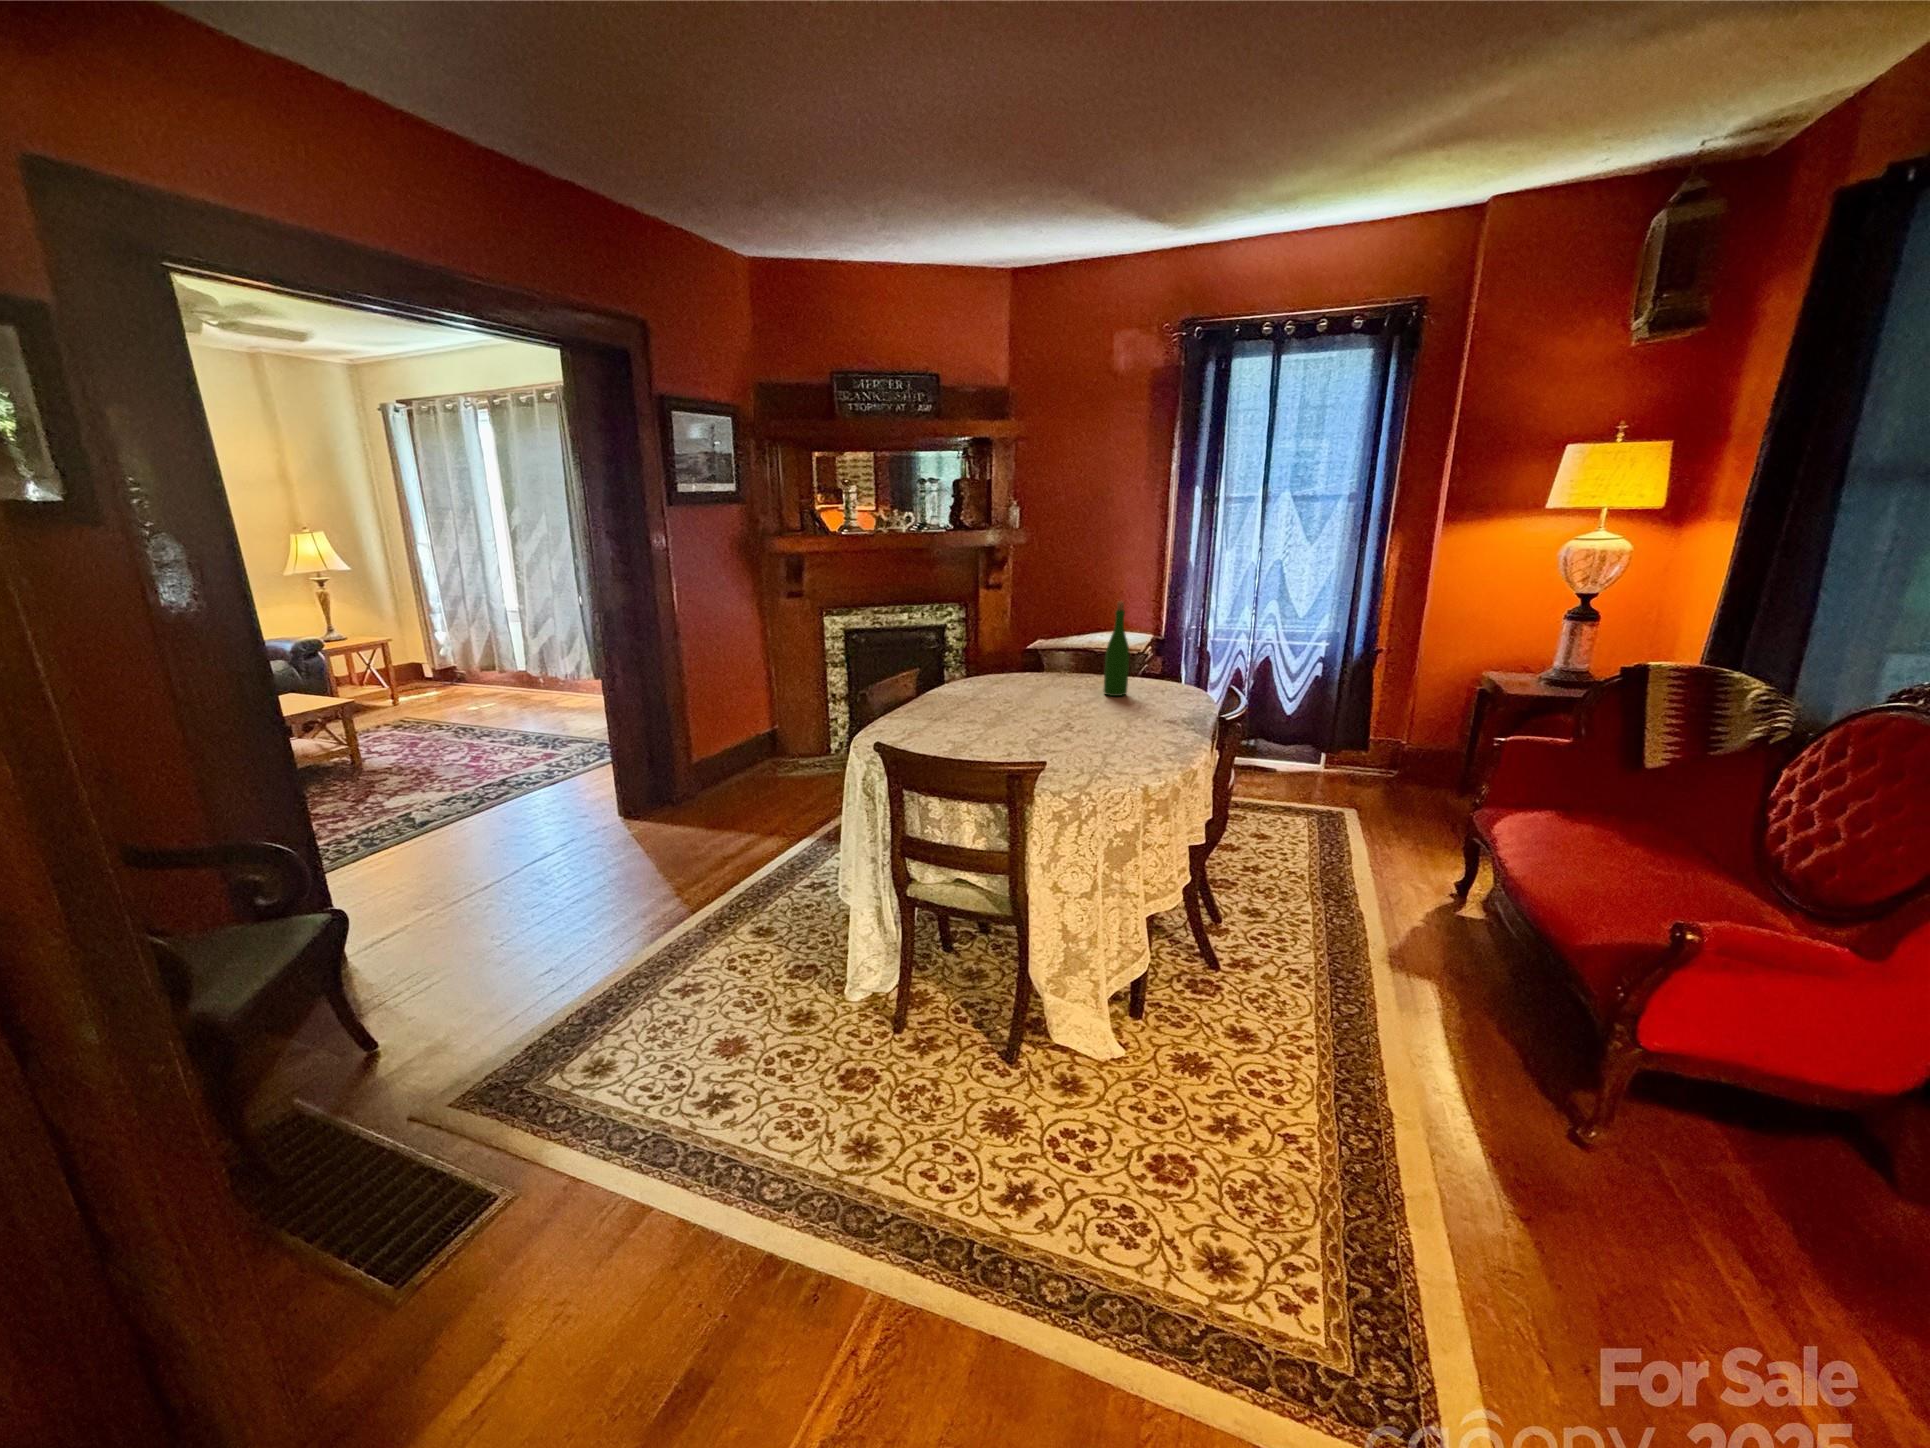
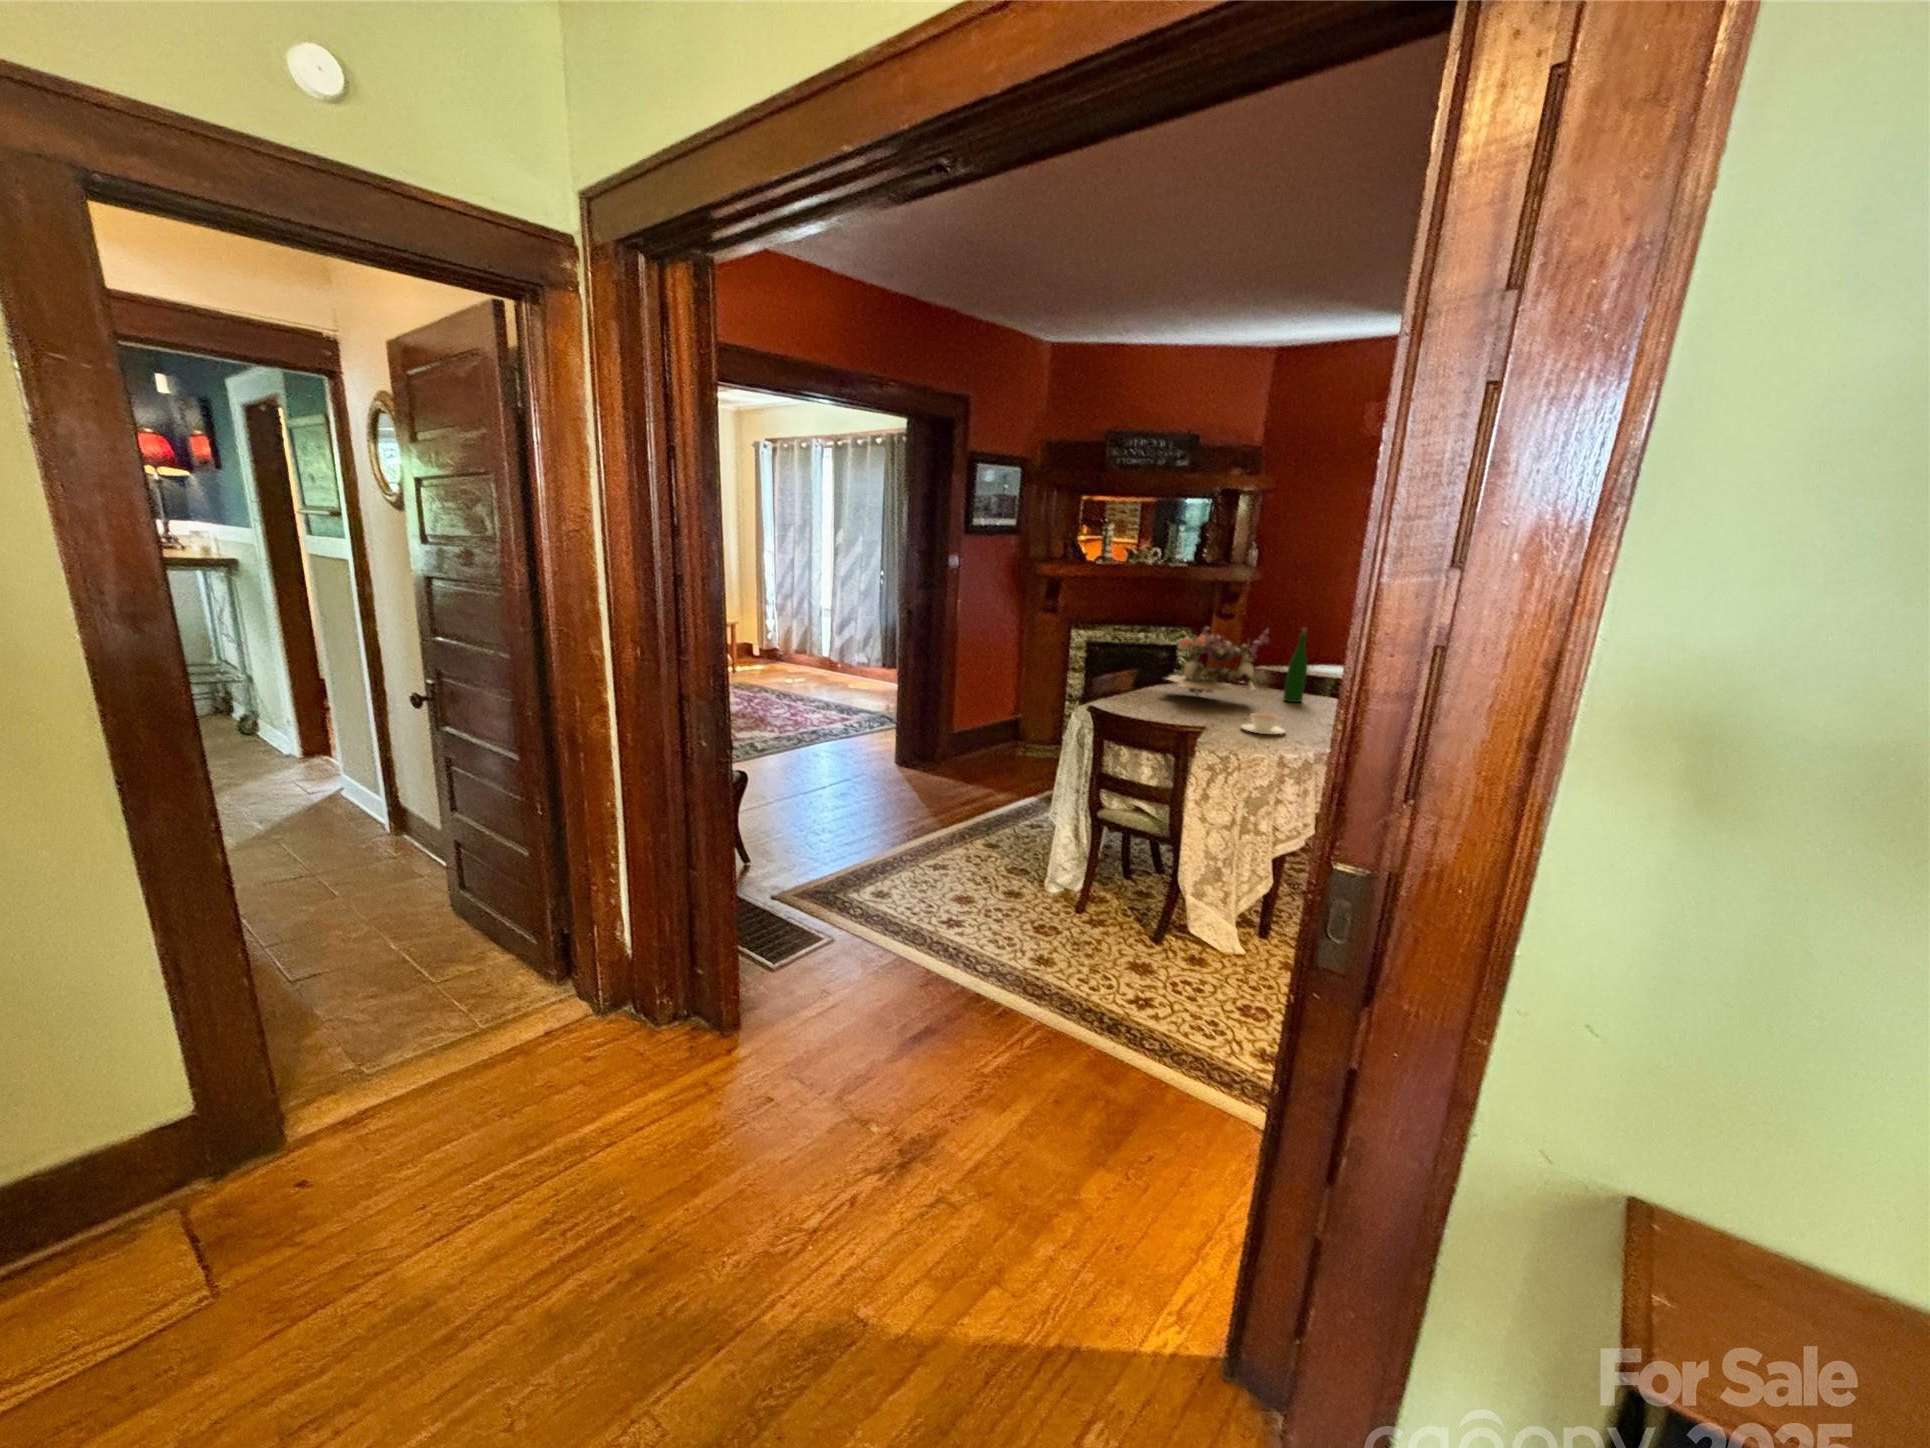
flower arrangement: none [958,607,1086,704] -> present [1166,627,1269,695]
teacup: none [1078,725,1137,756] -> present [1241,713,1285,734]

